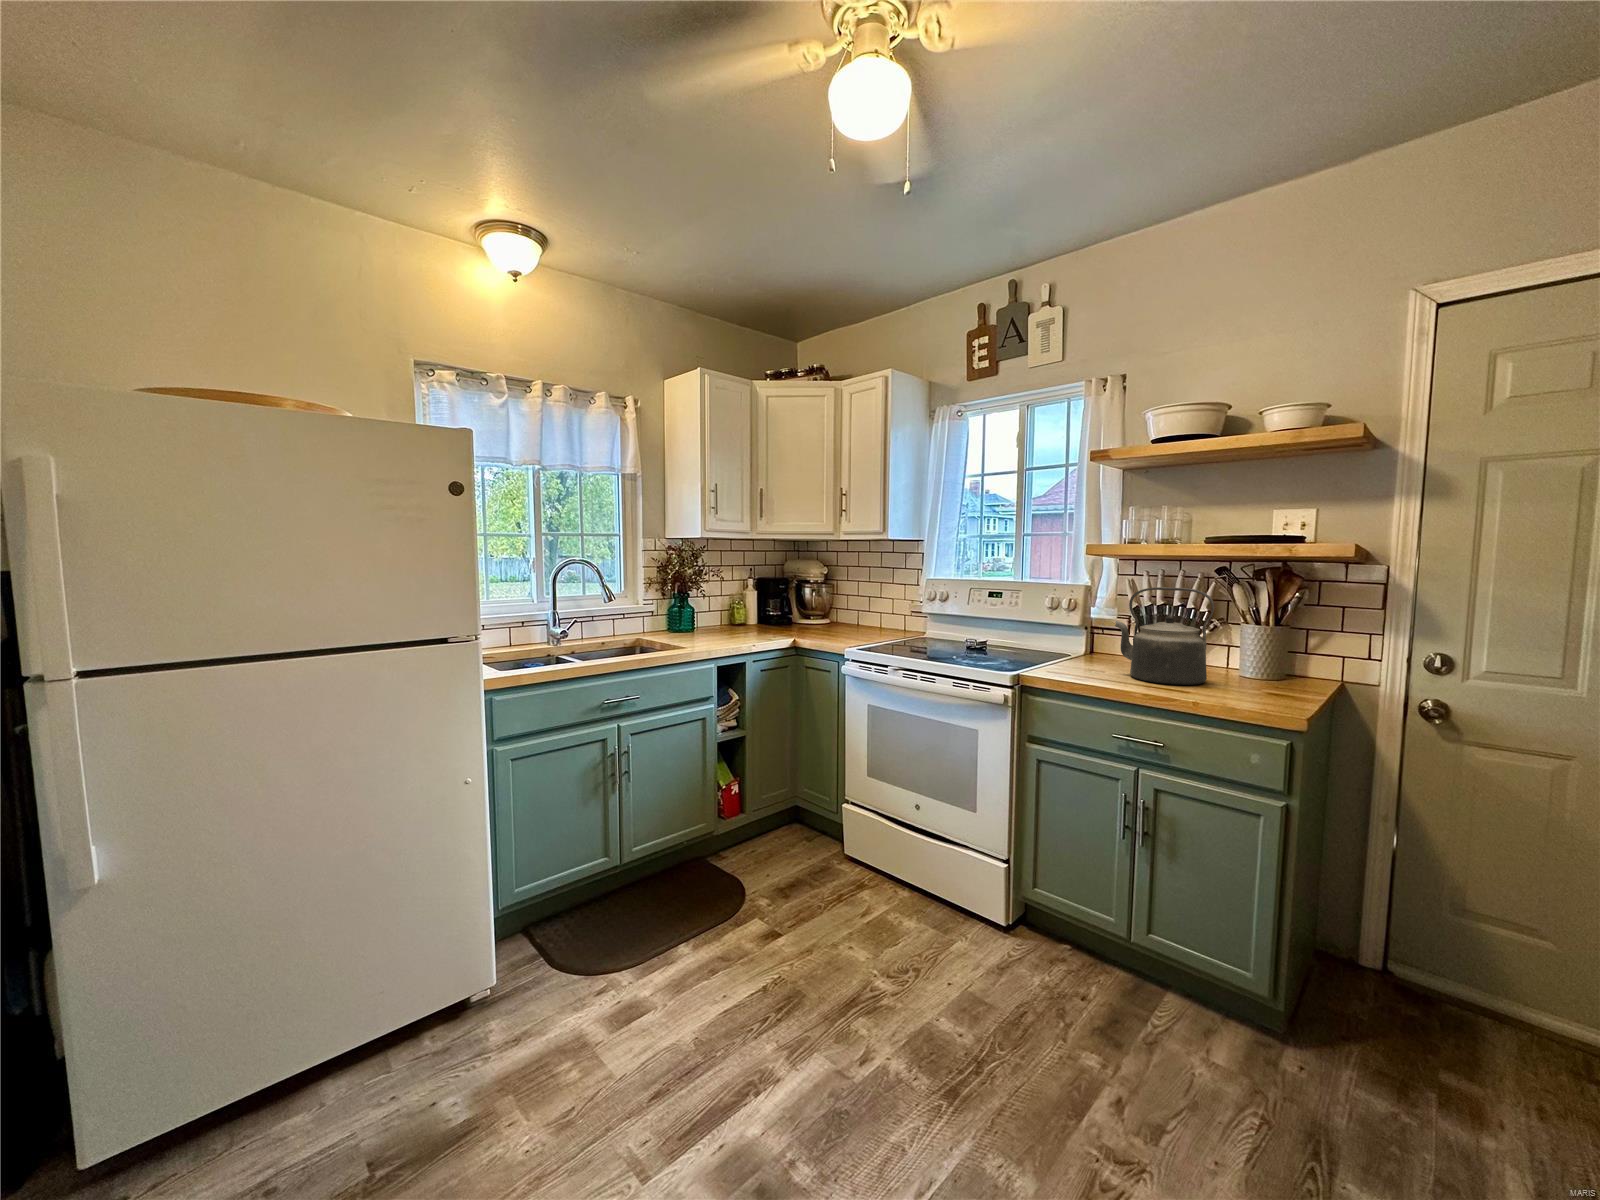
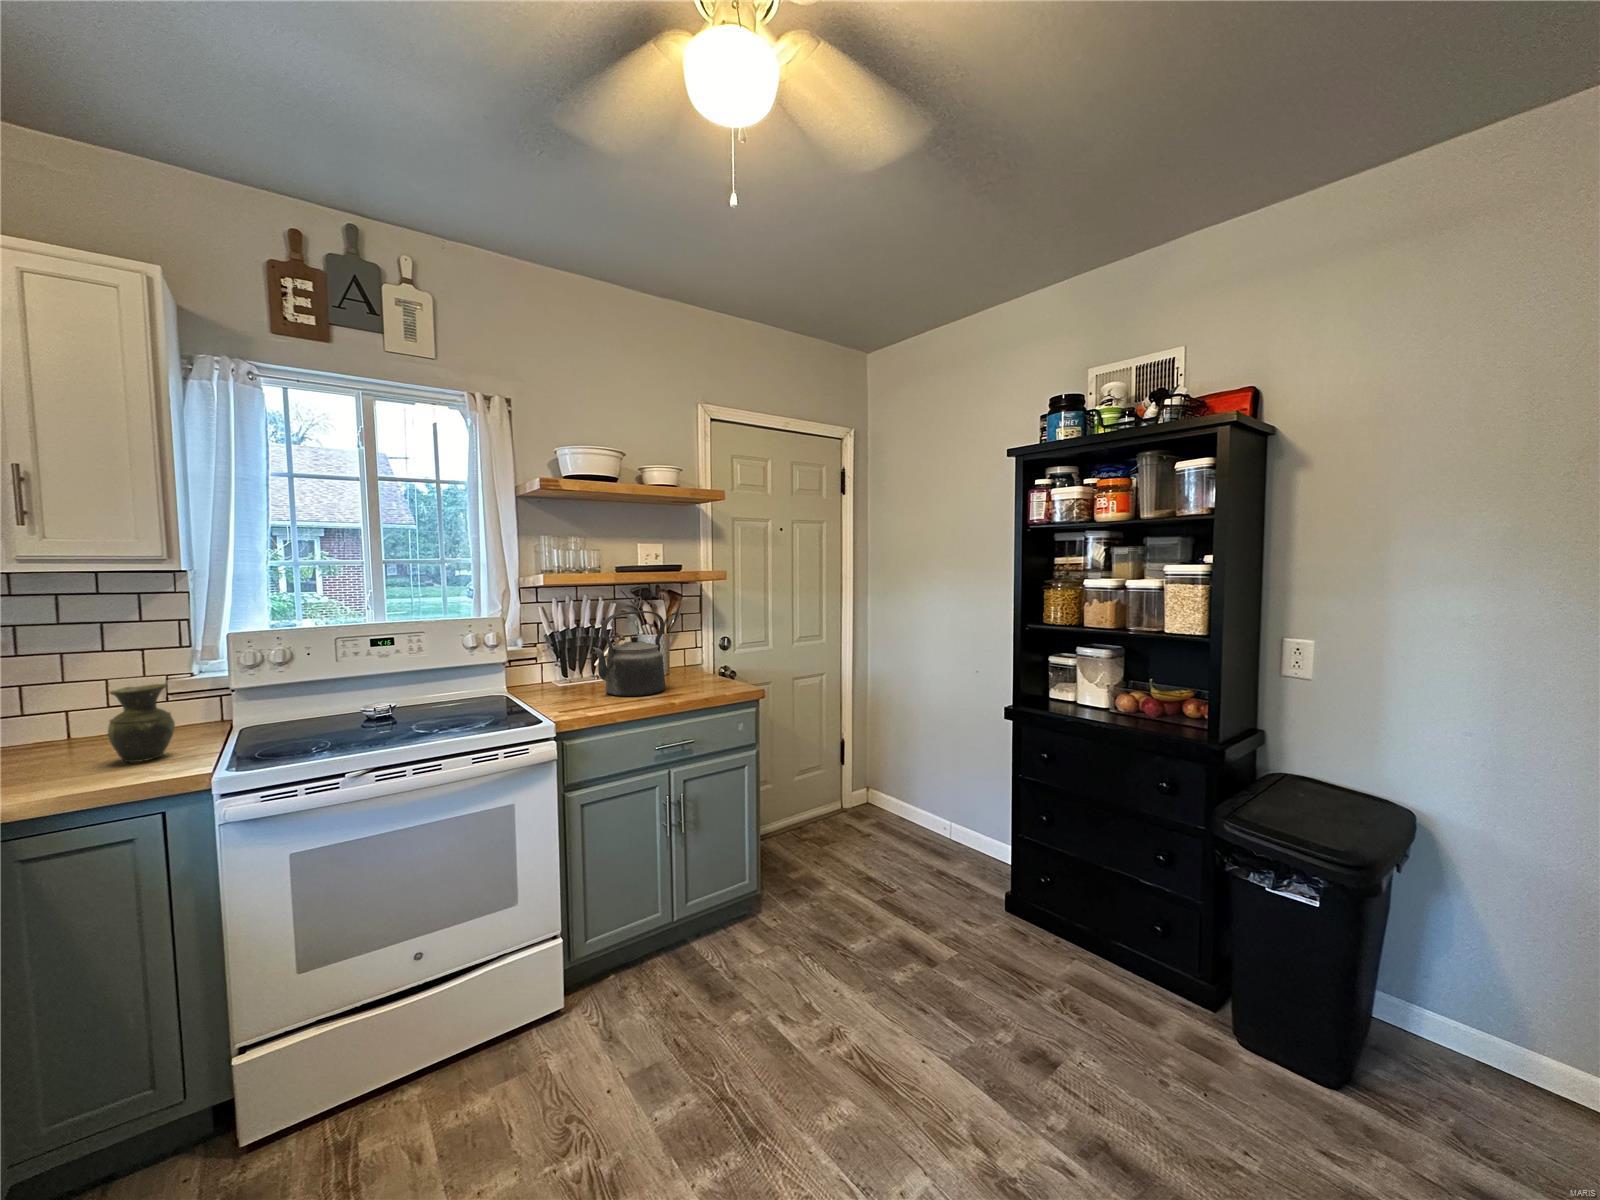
vase: none [850,600,875,639] -> present [108,684,175,762]

